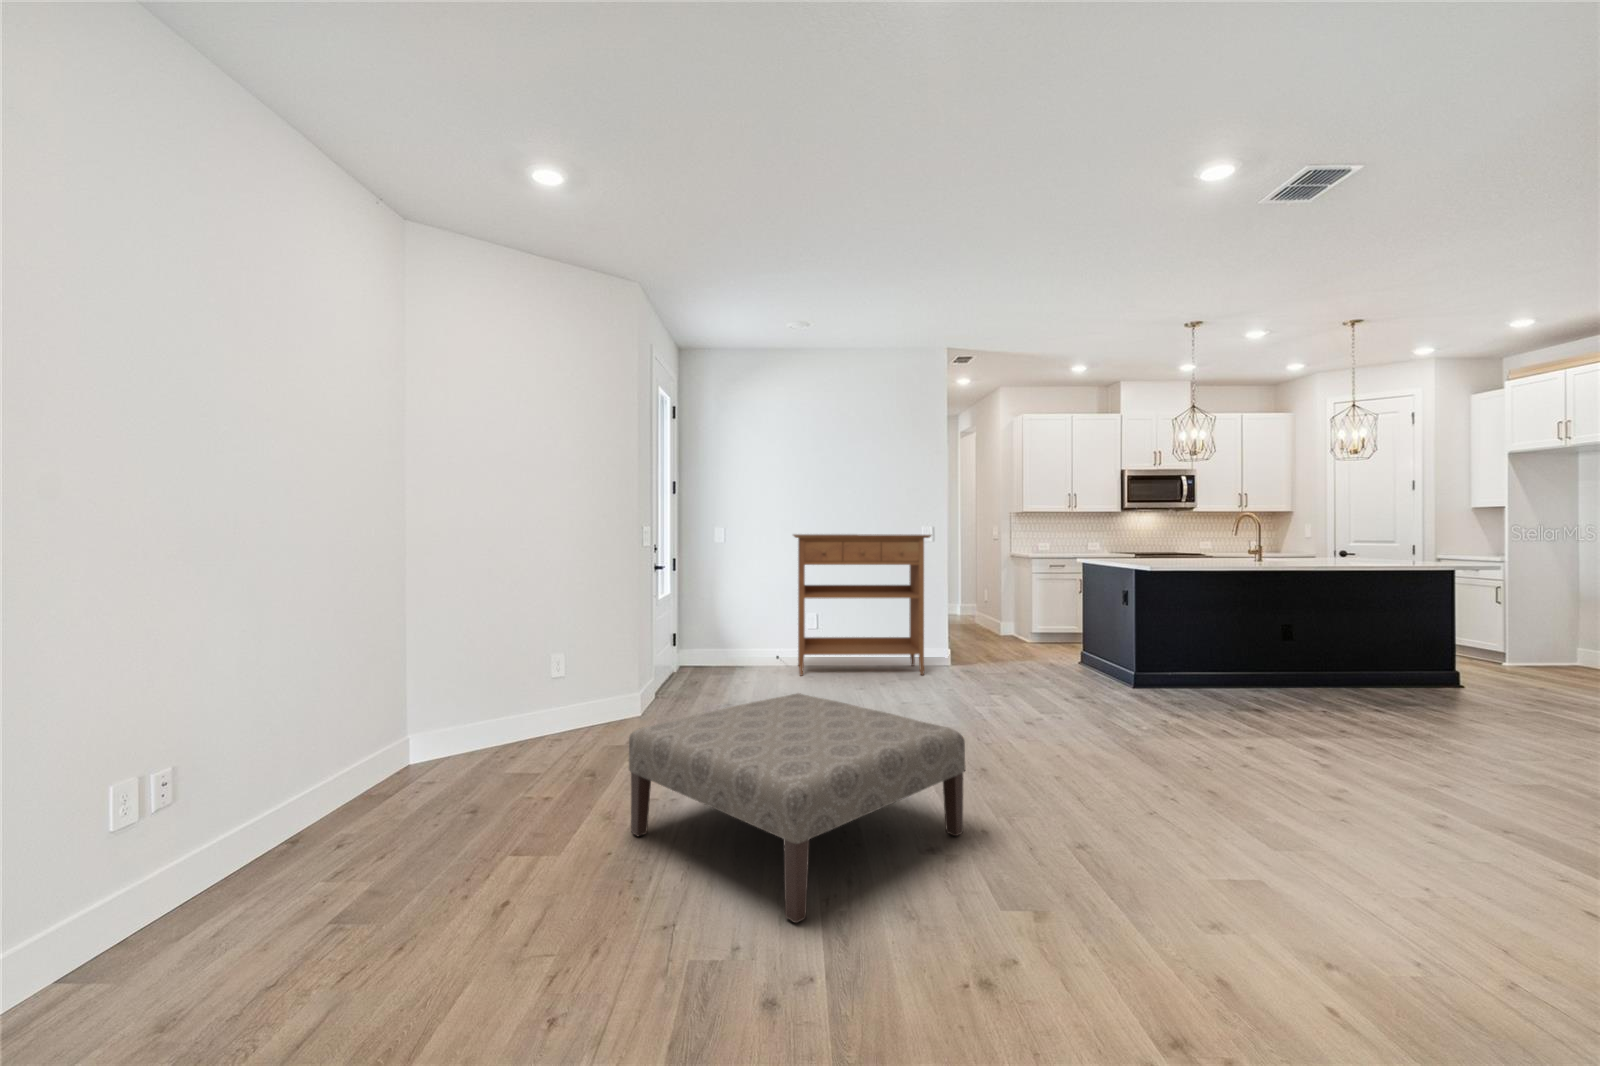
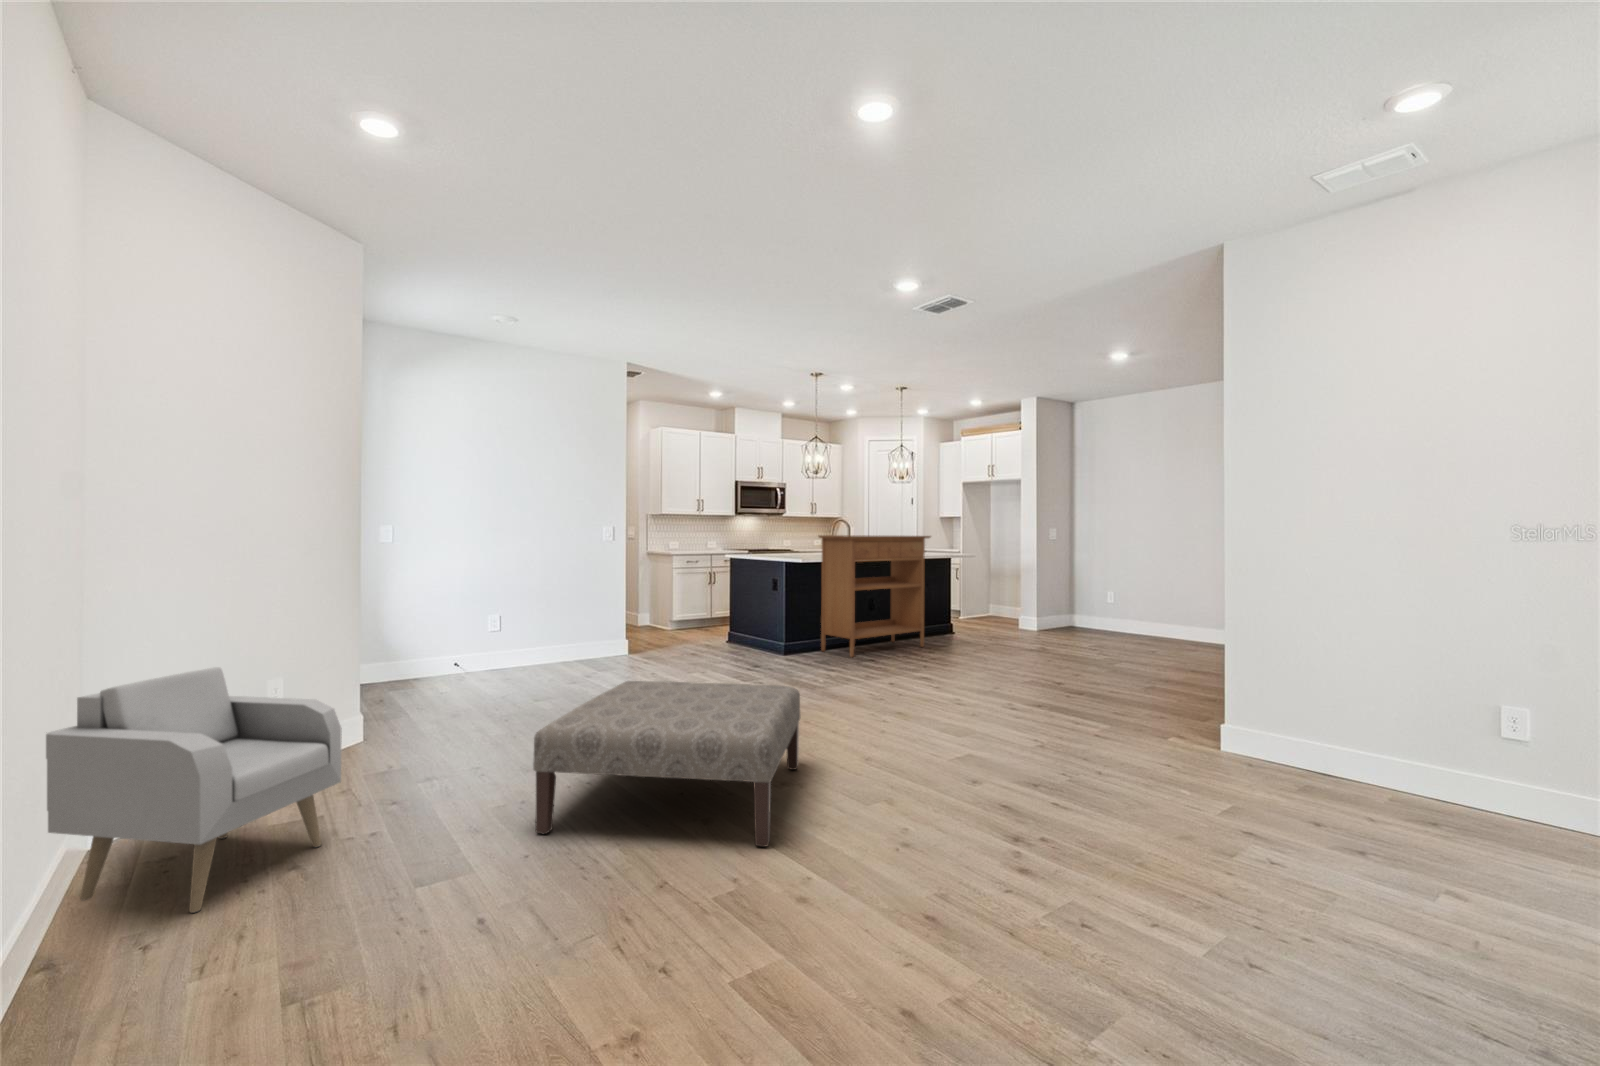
console table: present [793,534,931,676] -> present [819,535,930,657]
armchair: none [342,639,515,827] -> present [46,667,342,913]

